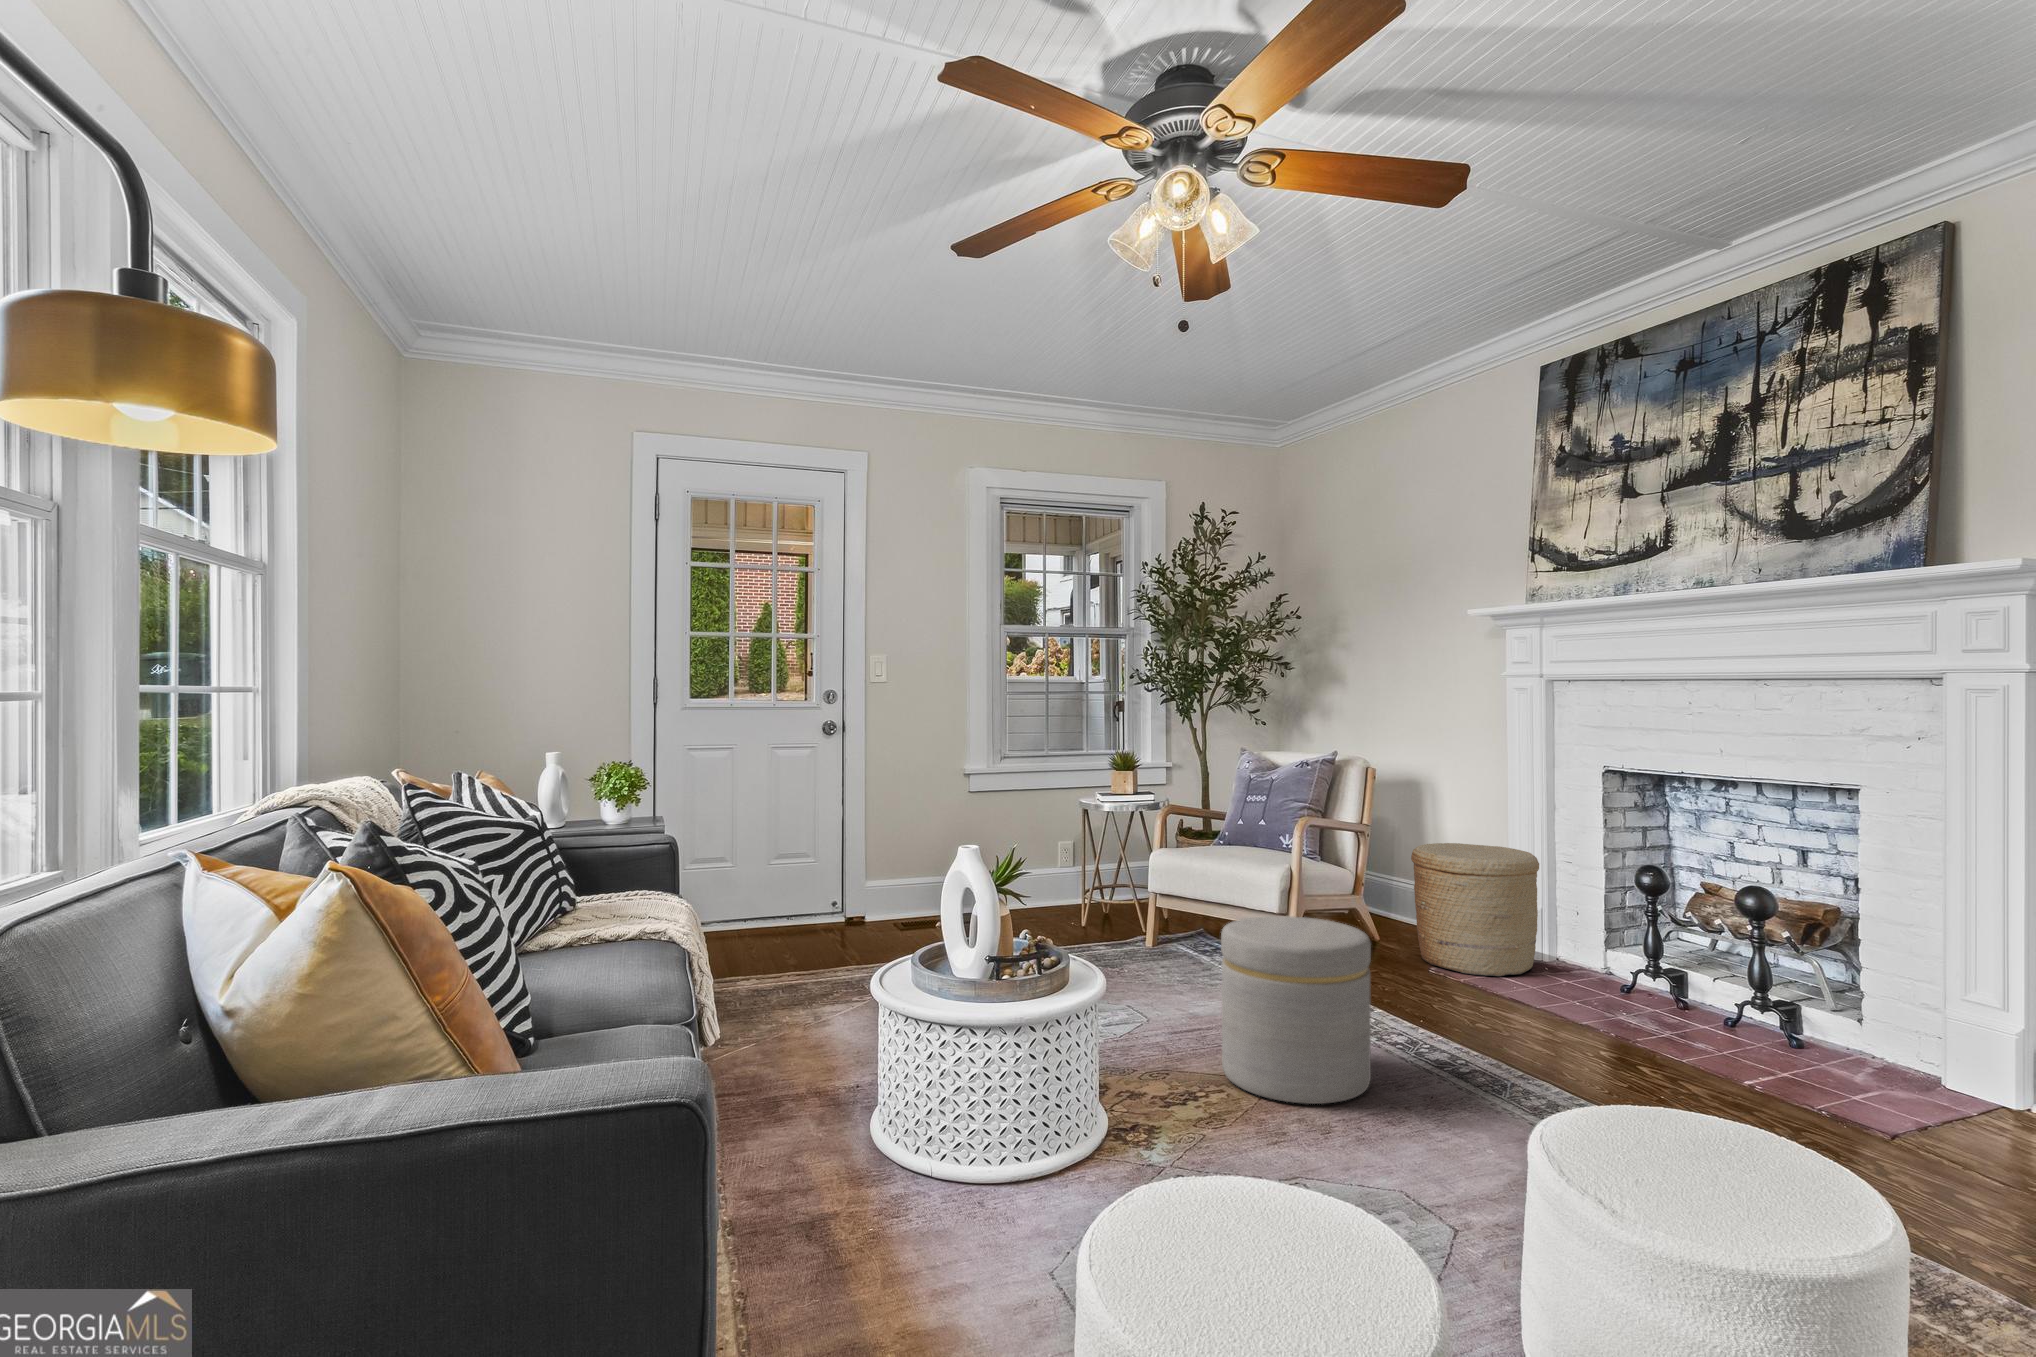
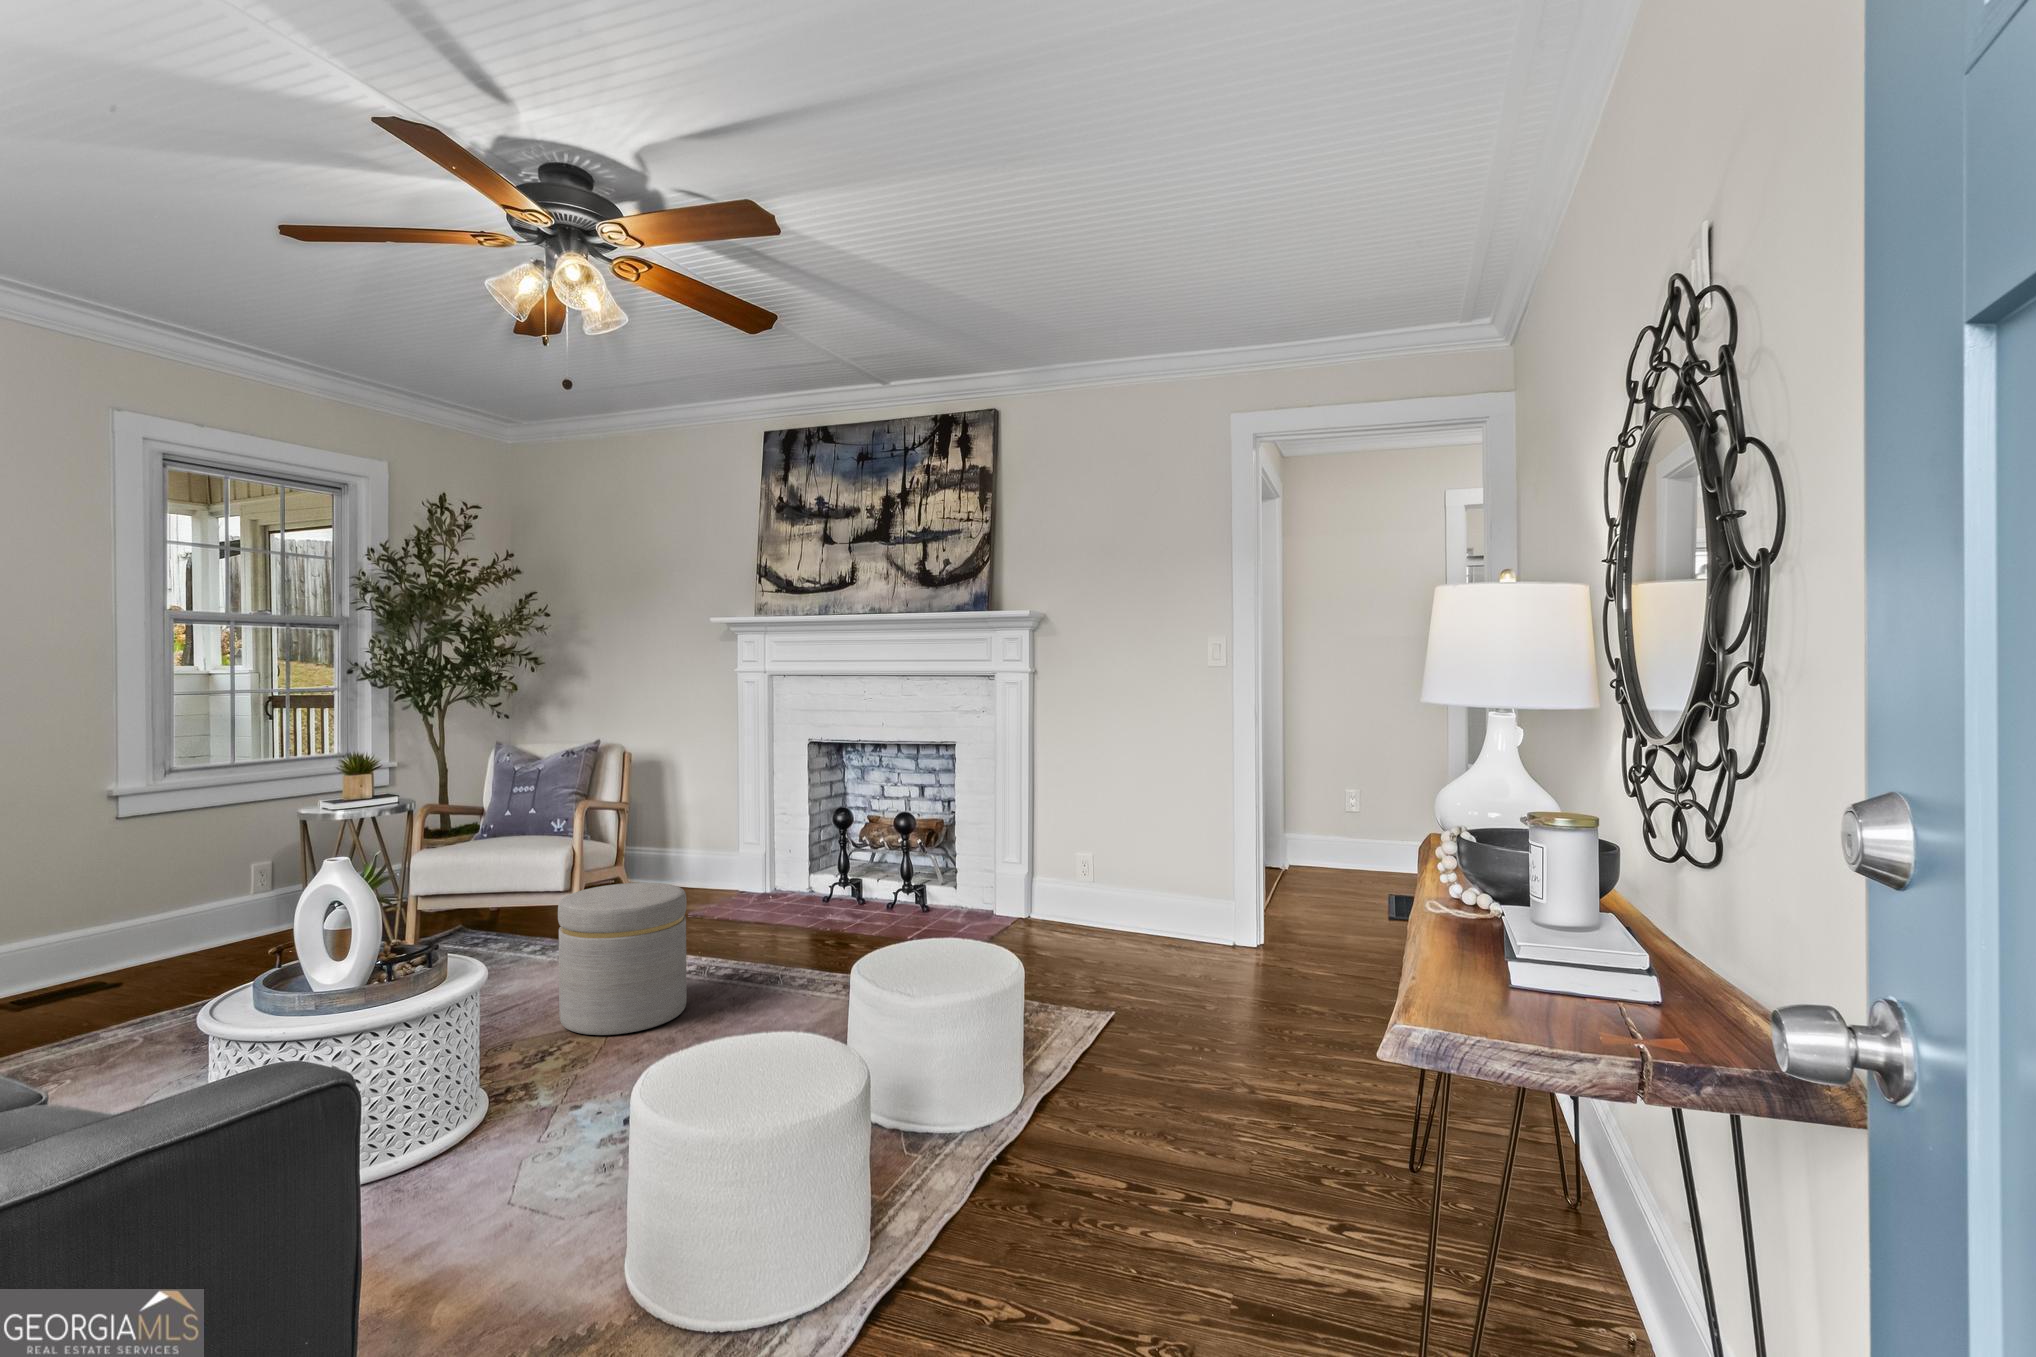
woven basket: present [1411,843,1539,976] -> none [669,807,765,910]

